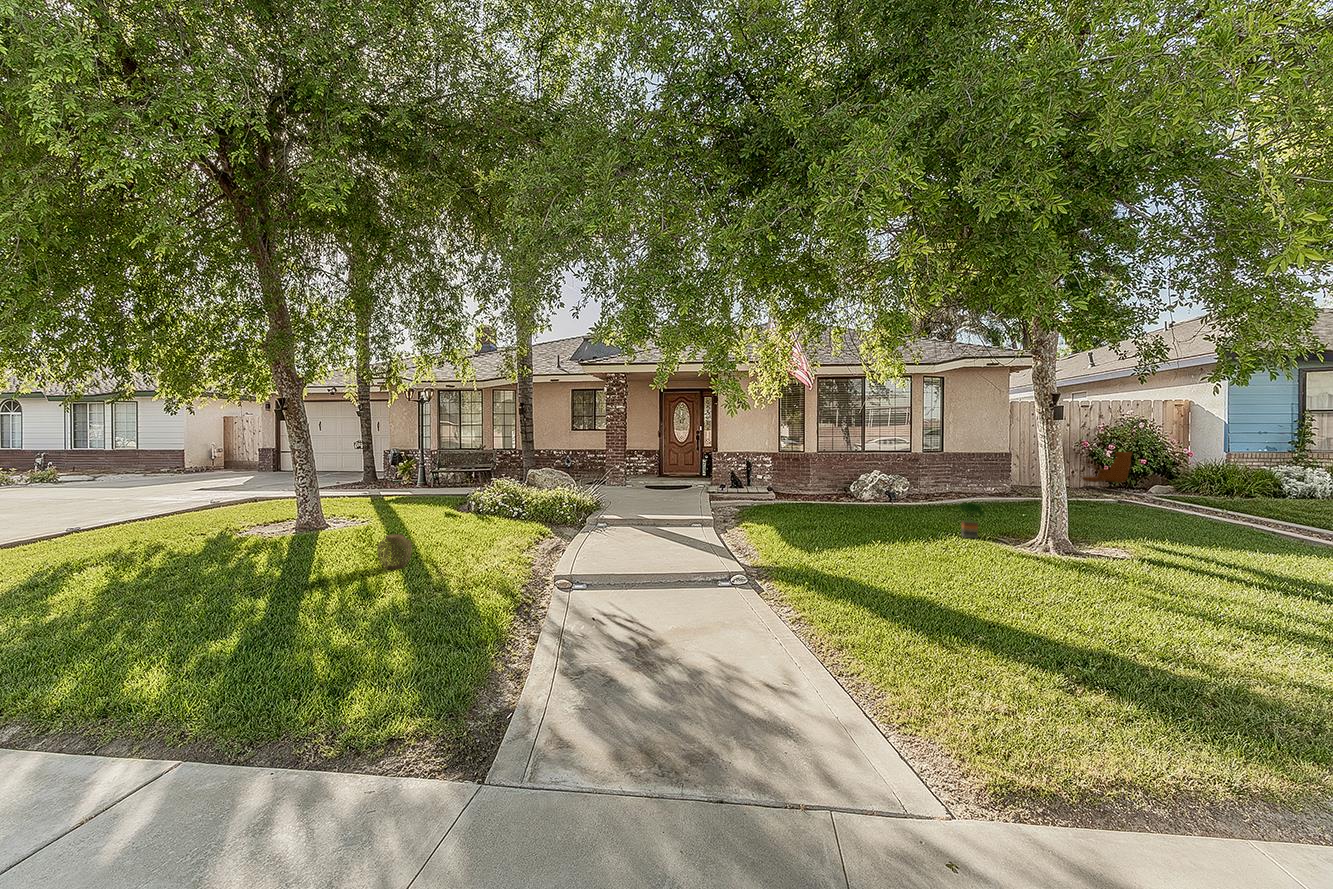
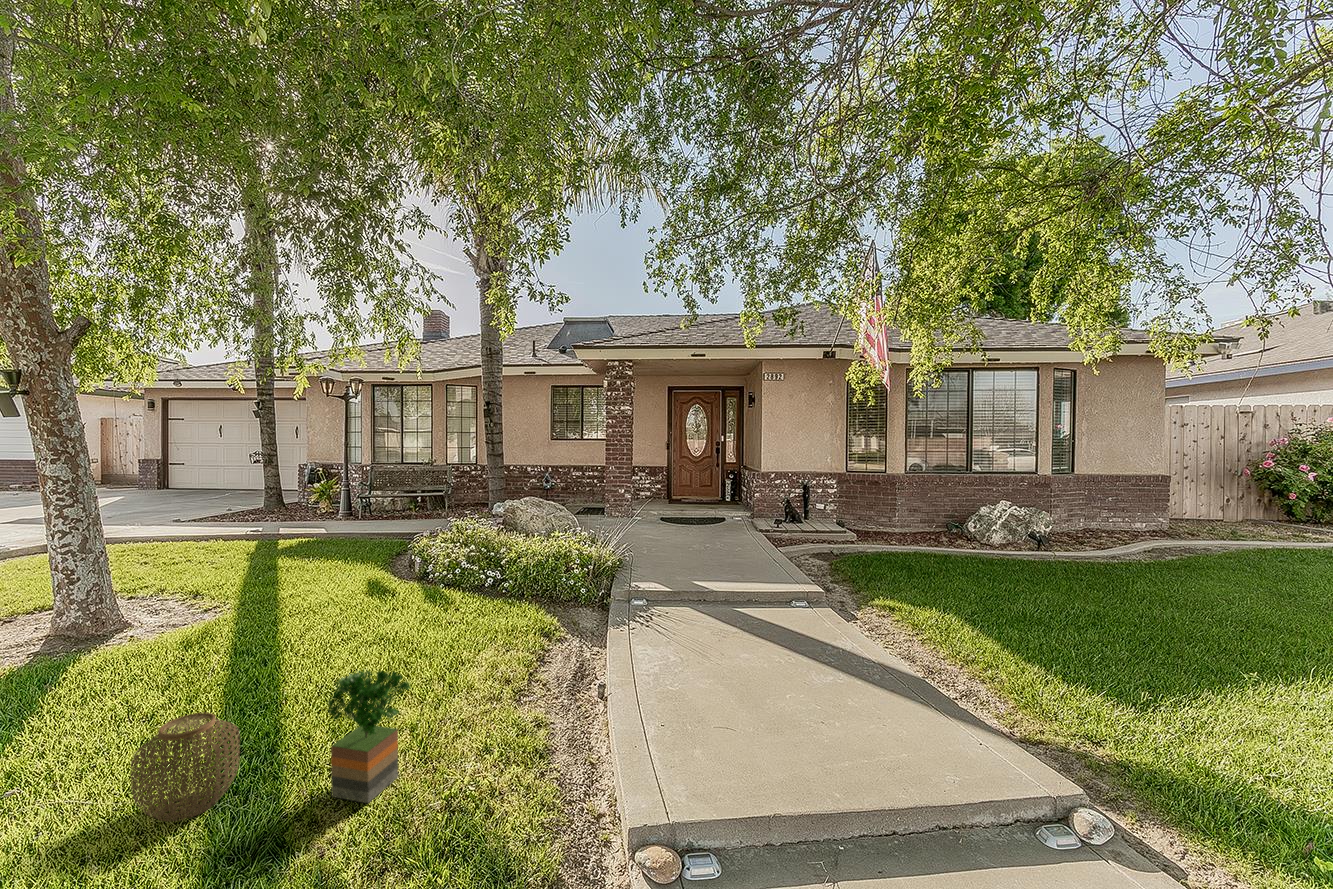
lounge chair: present [1082,452,1132,490] -> none [1203,473,1289,525]
potted tree: present [959,503,984,538] -> present [328,670,411,803]

